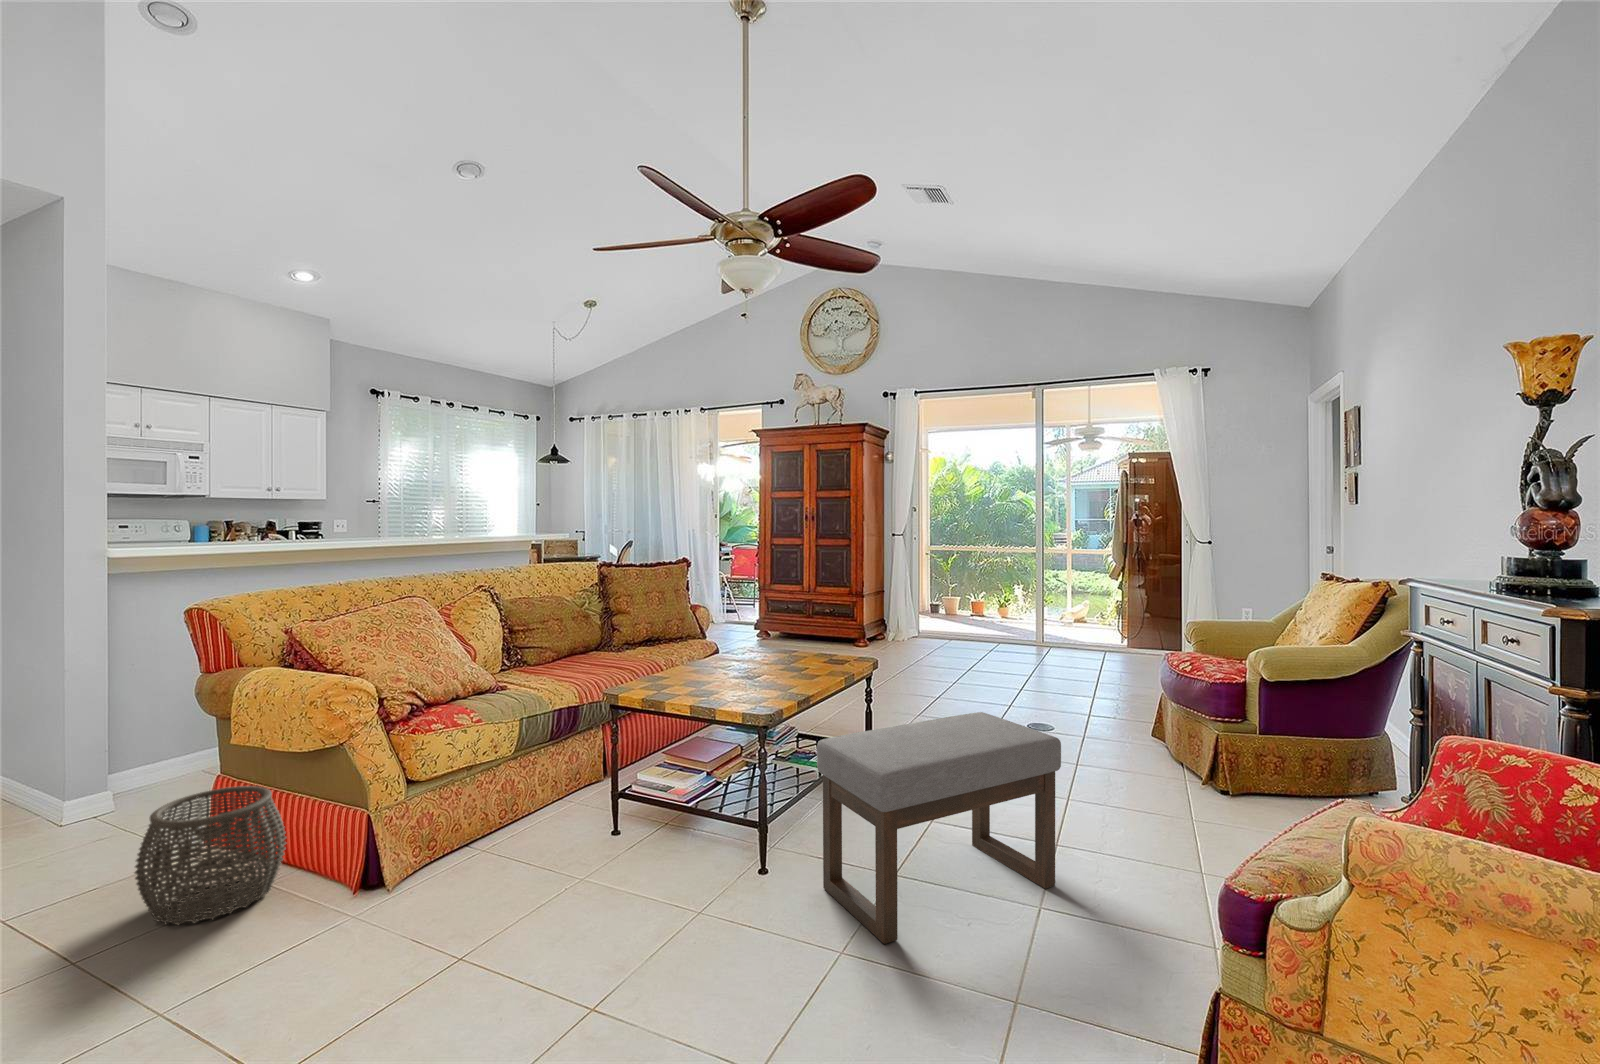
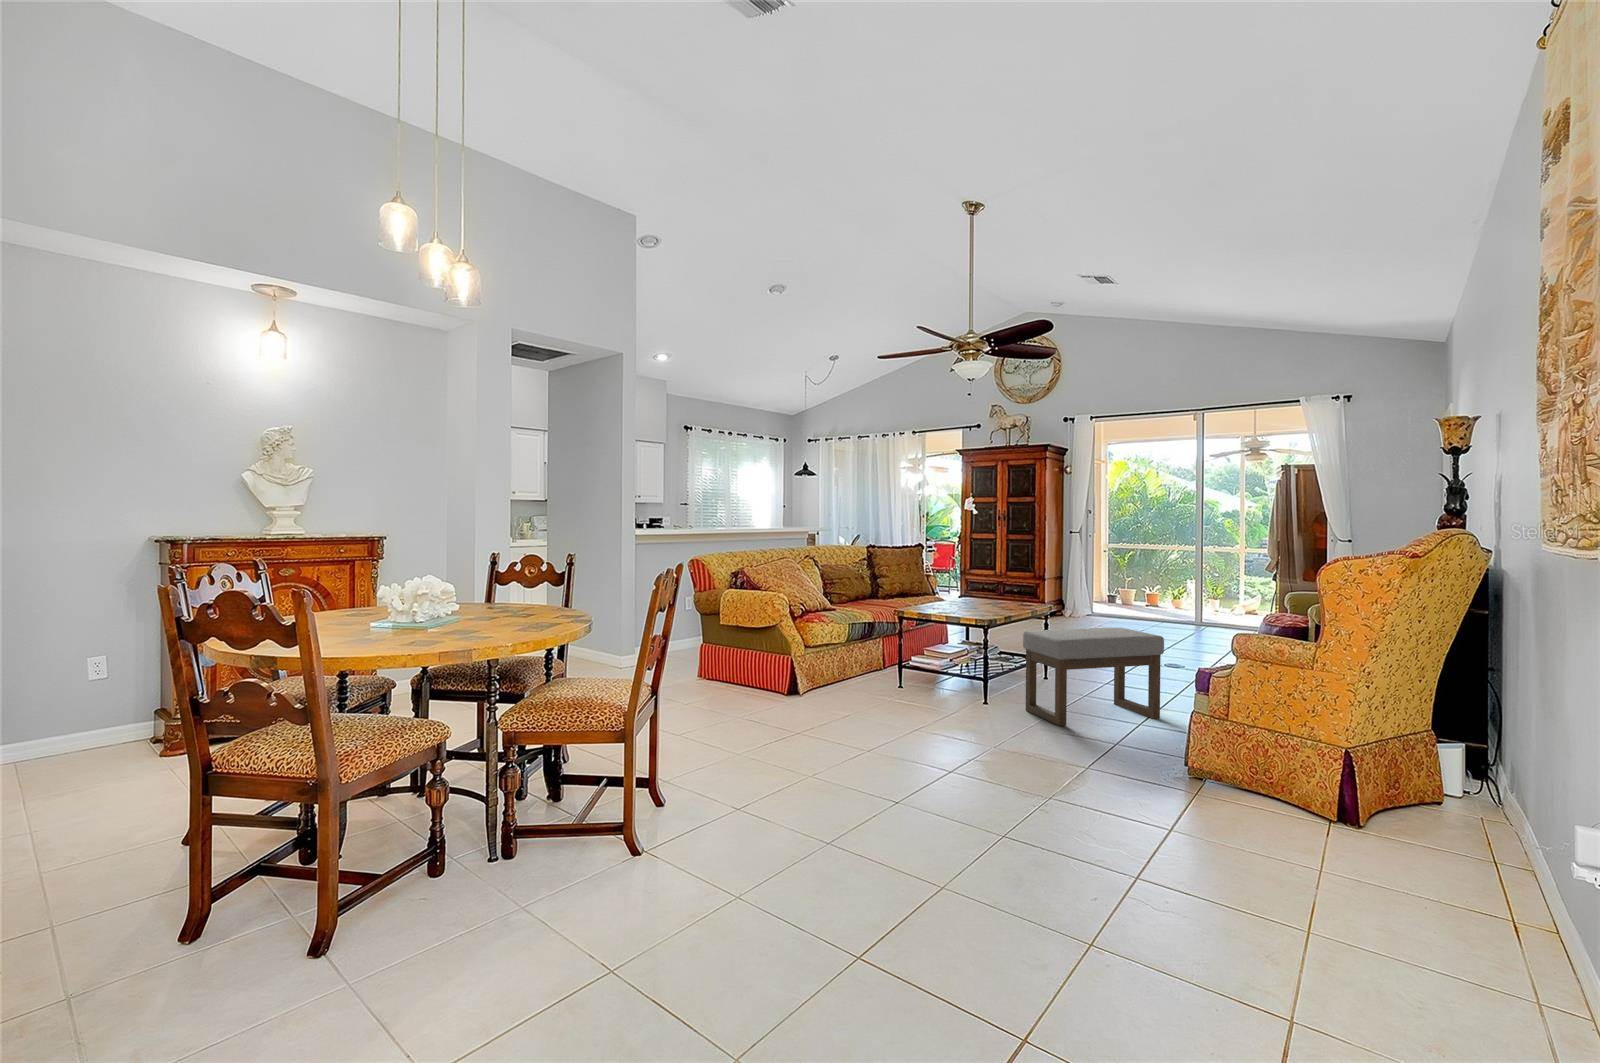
woven basket: present [135,786,286,925] -> none [696,643,752,698]

